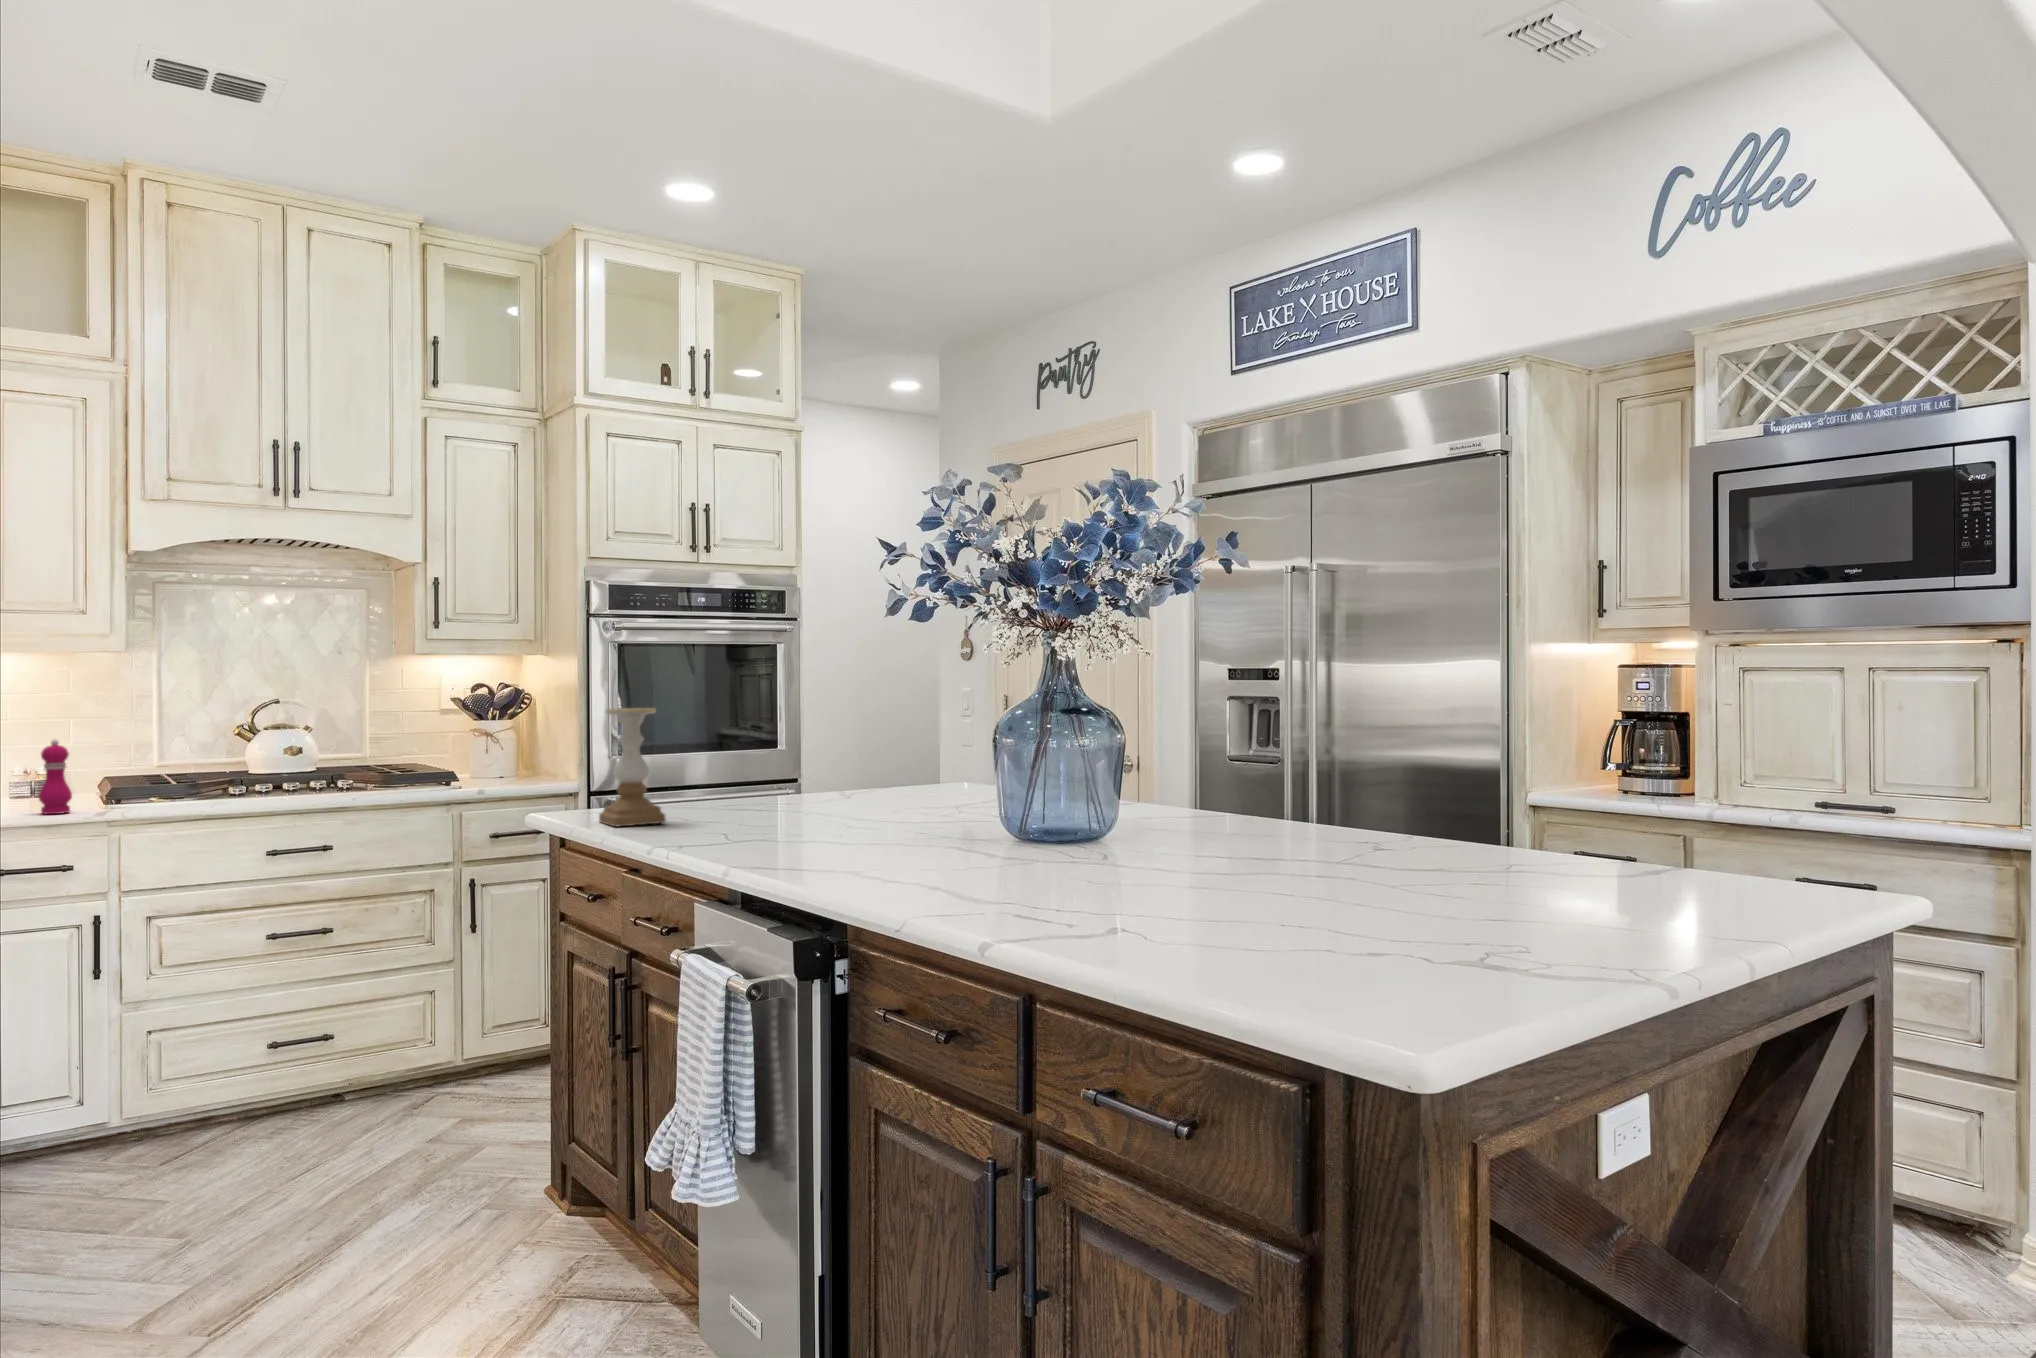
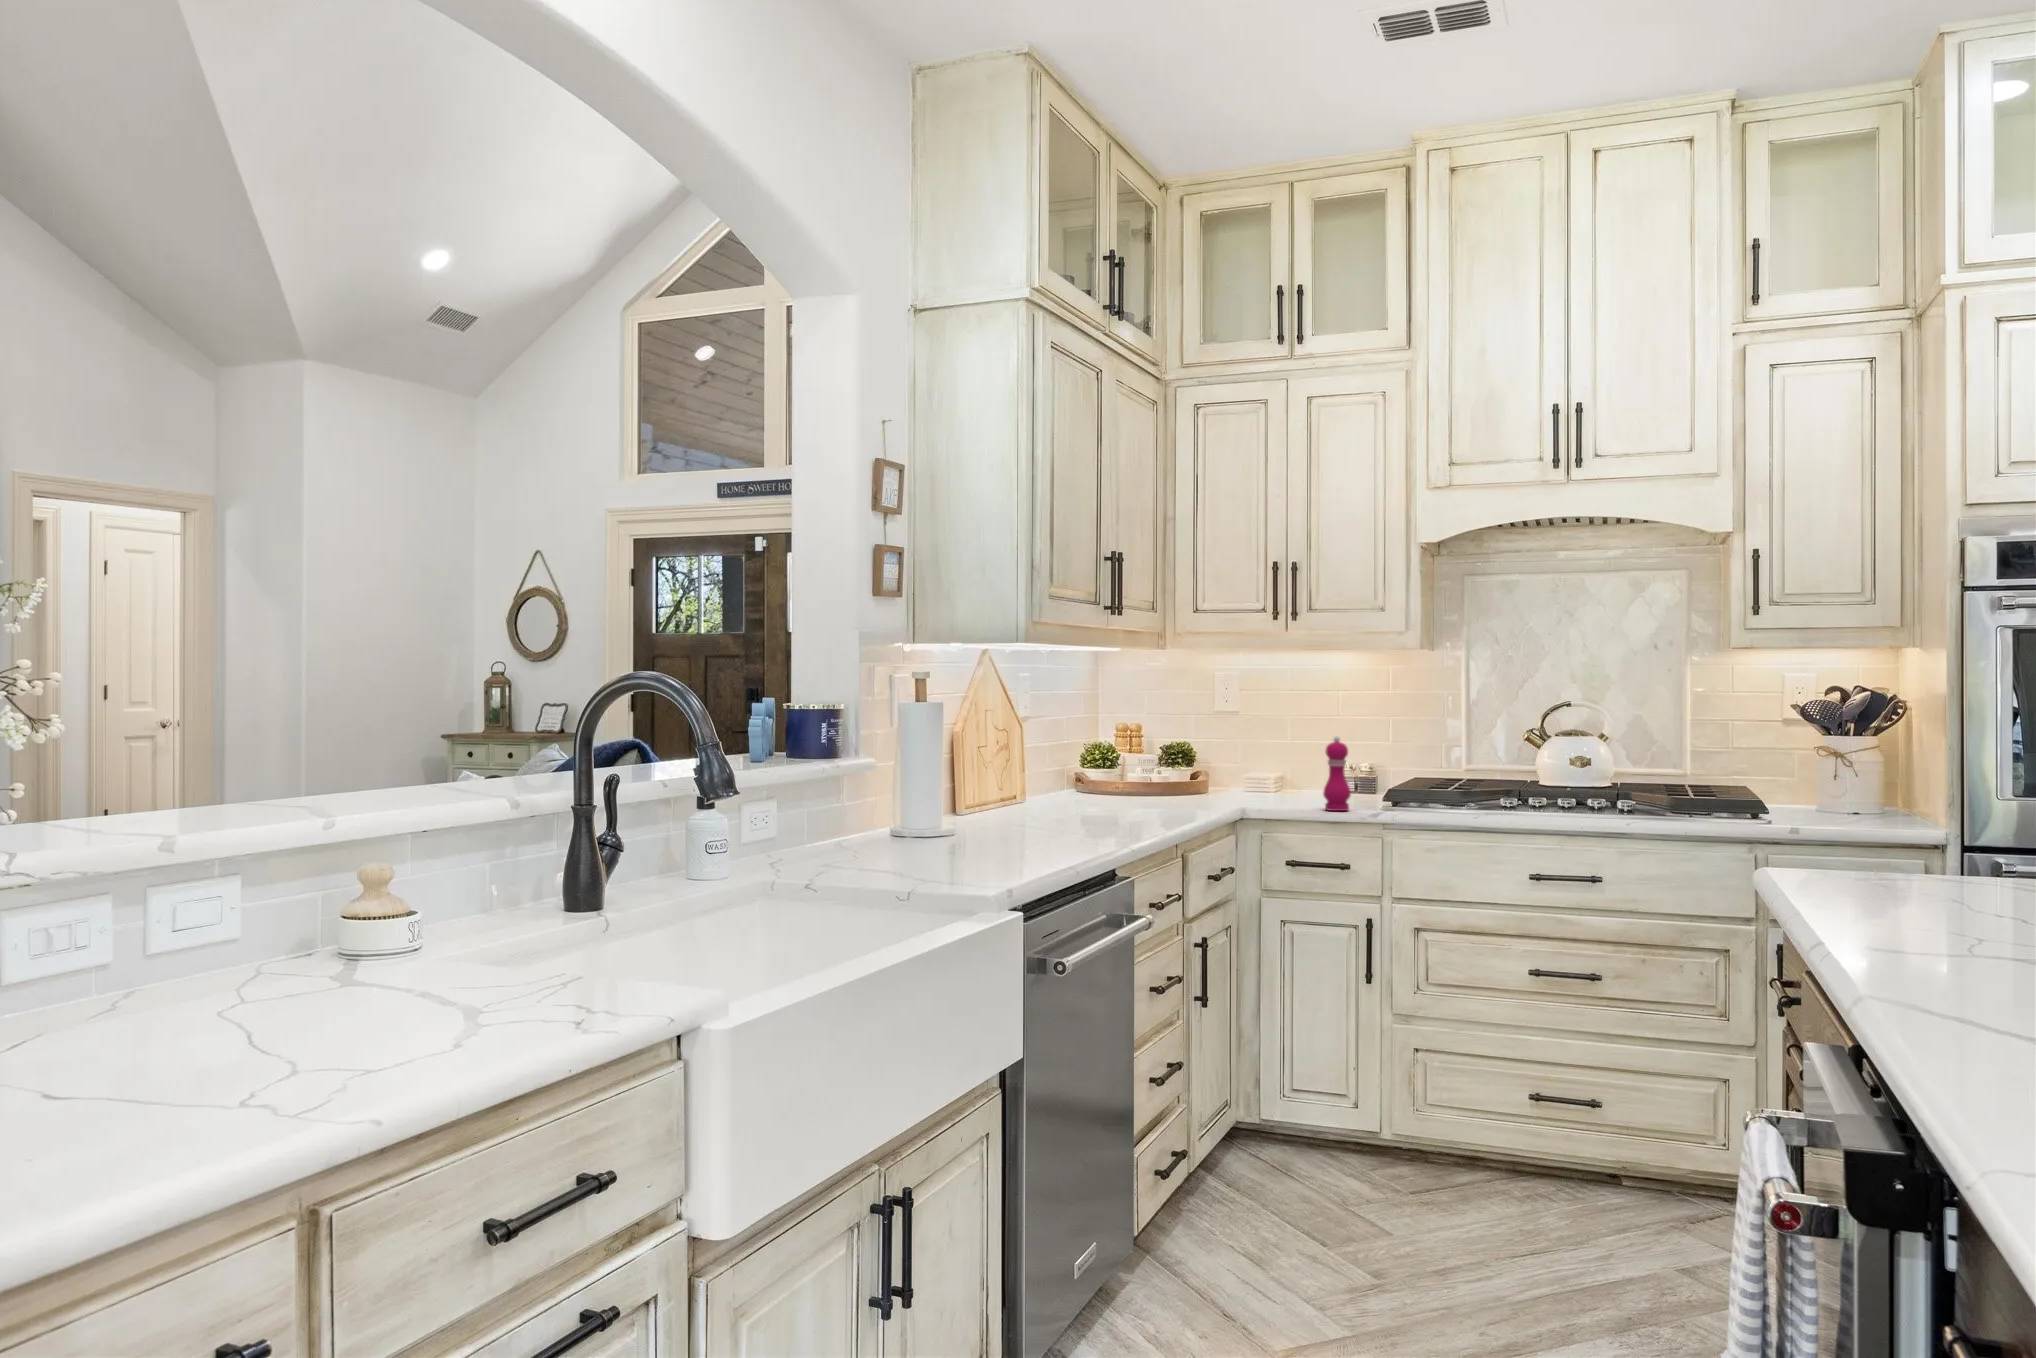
candle holder: present [599,708,666,827] -> none [1832,730,1942,923]

